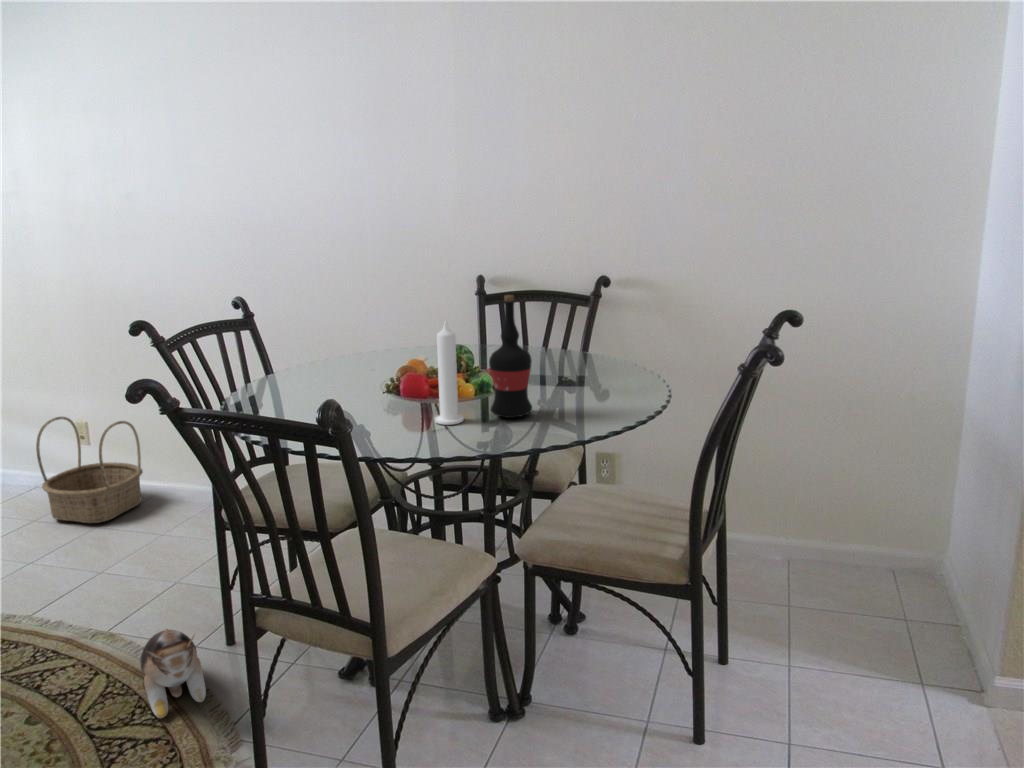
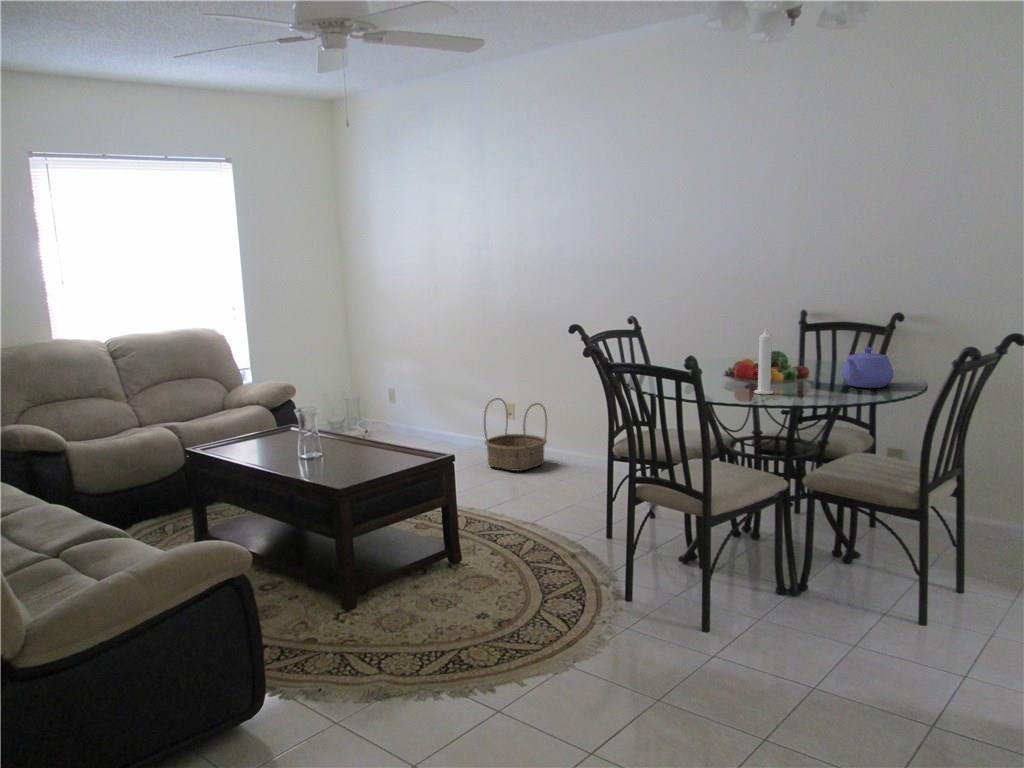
wine bottle: present [489,295,532,418] -> none [792,314,823,394]
teapot: none [551,336,621,395] -> present [841,347,894,388]
plush toy: present [141,629,206,718] -> none [558,506,595,562]

